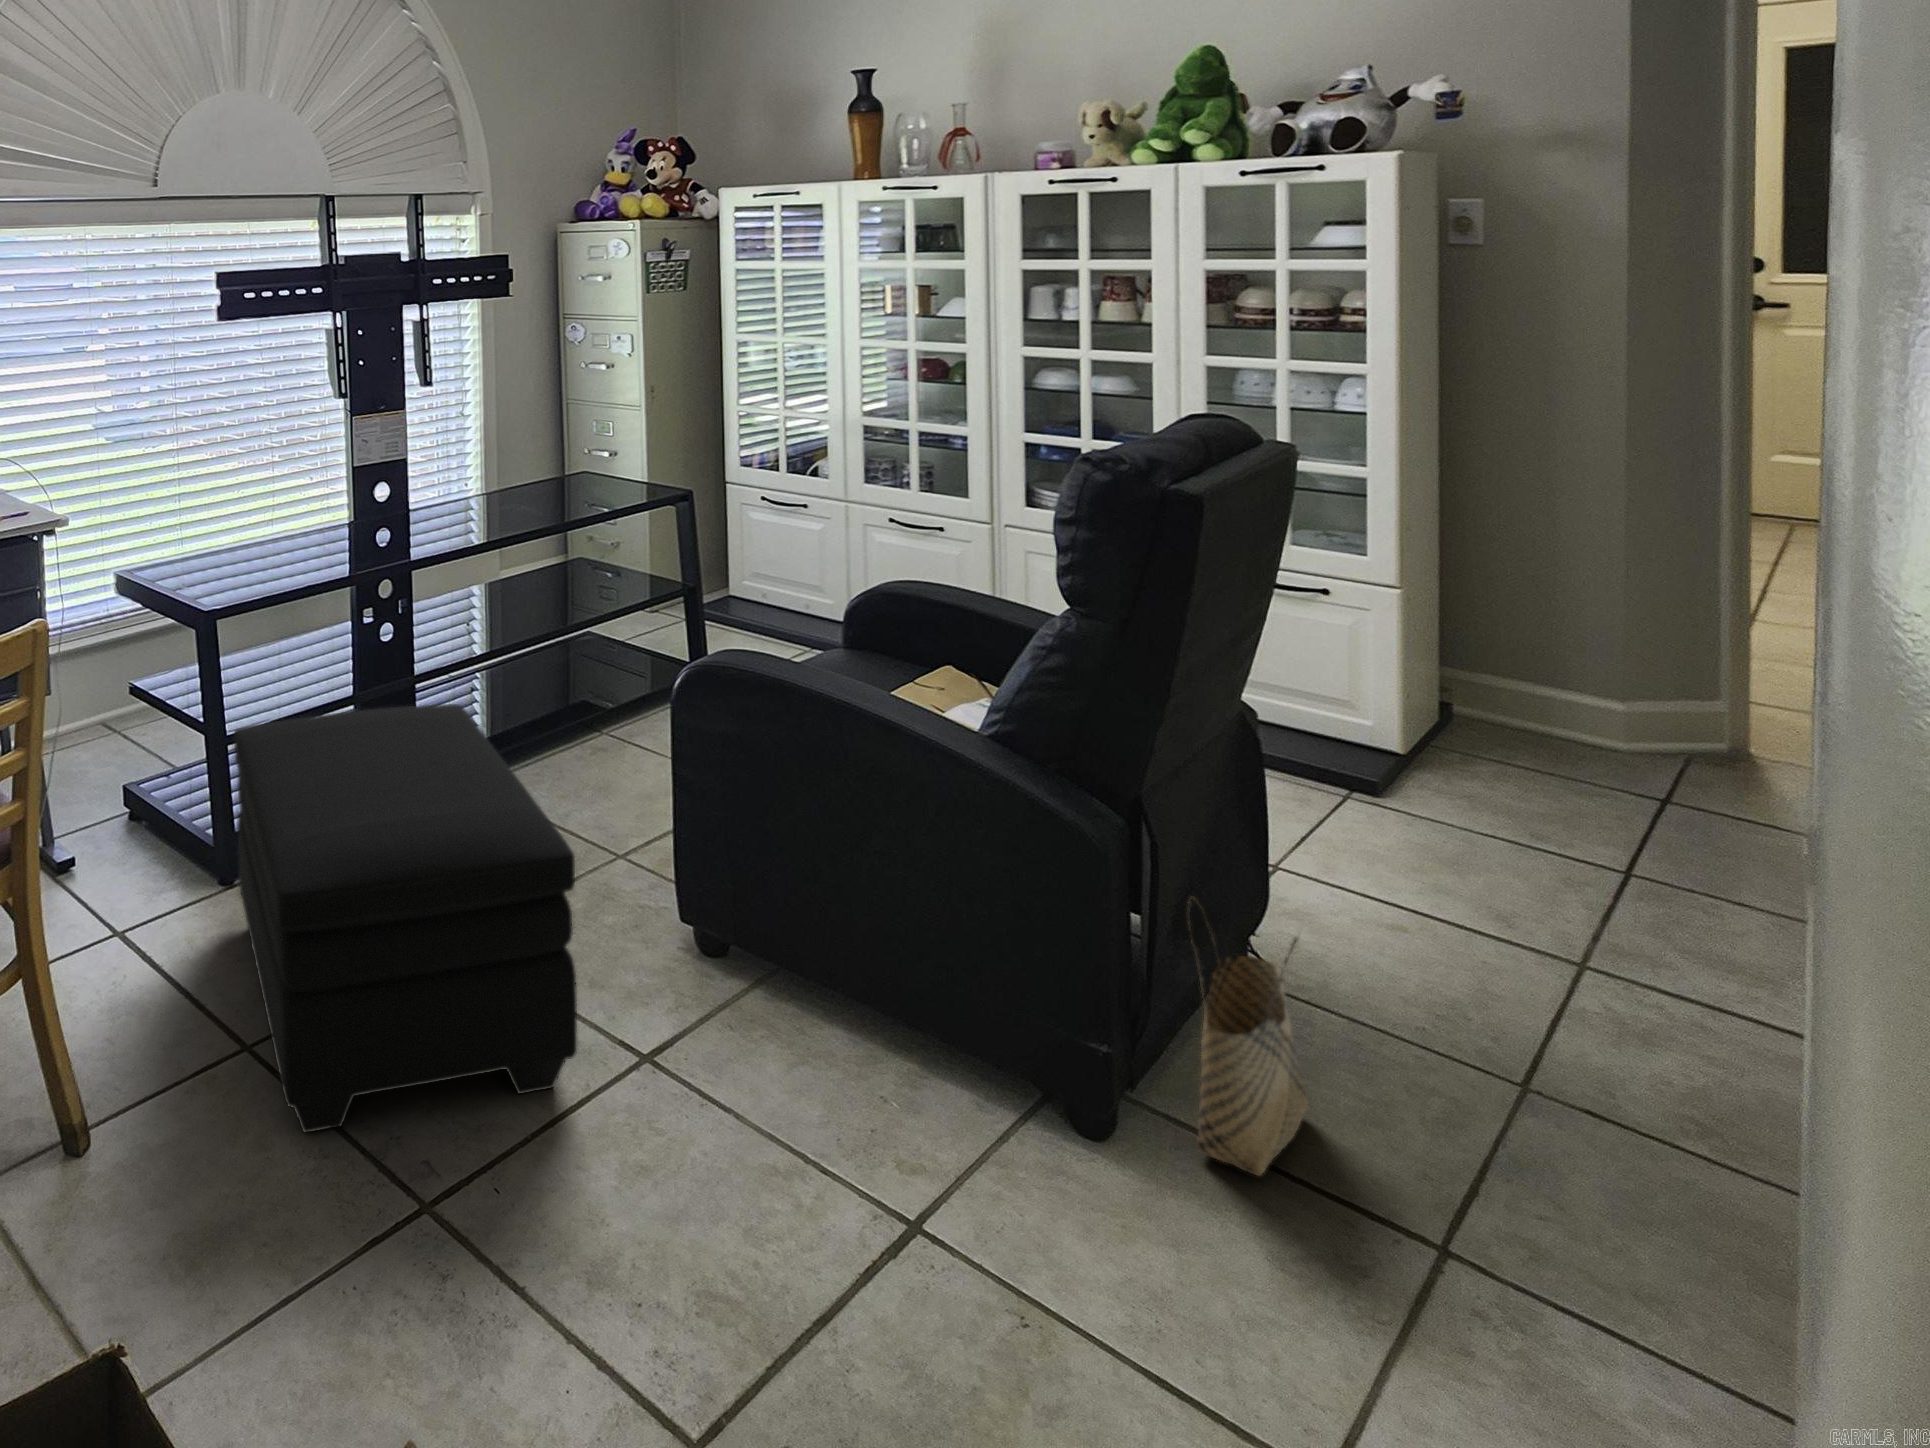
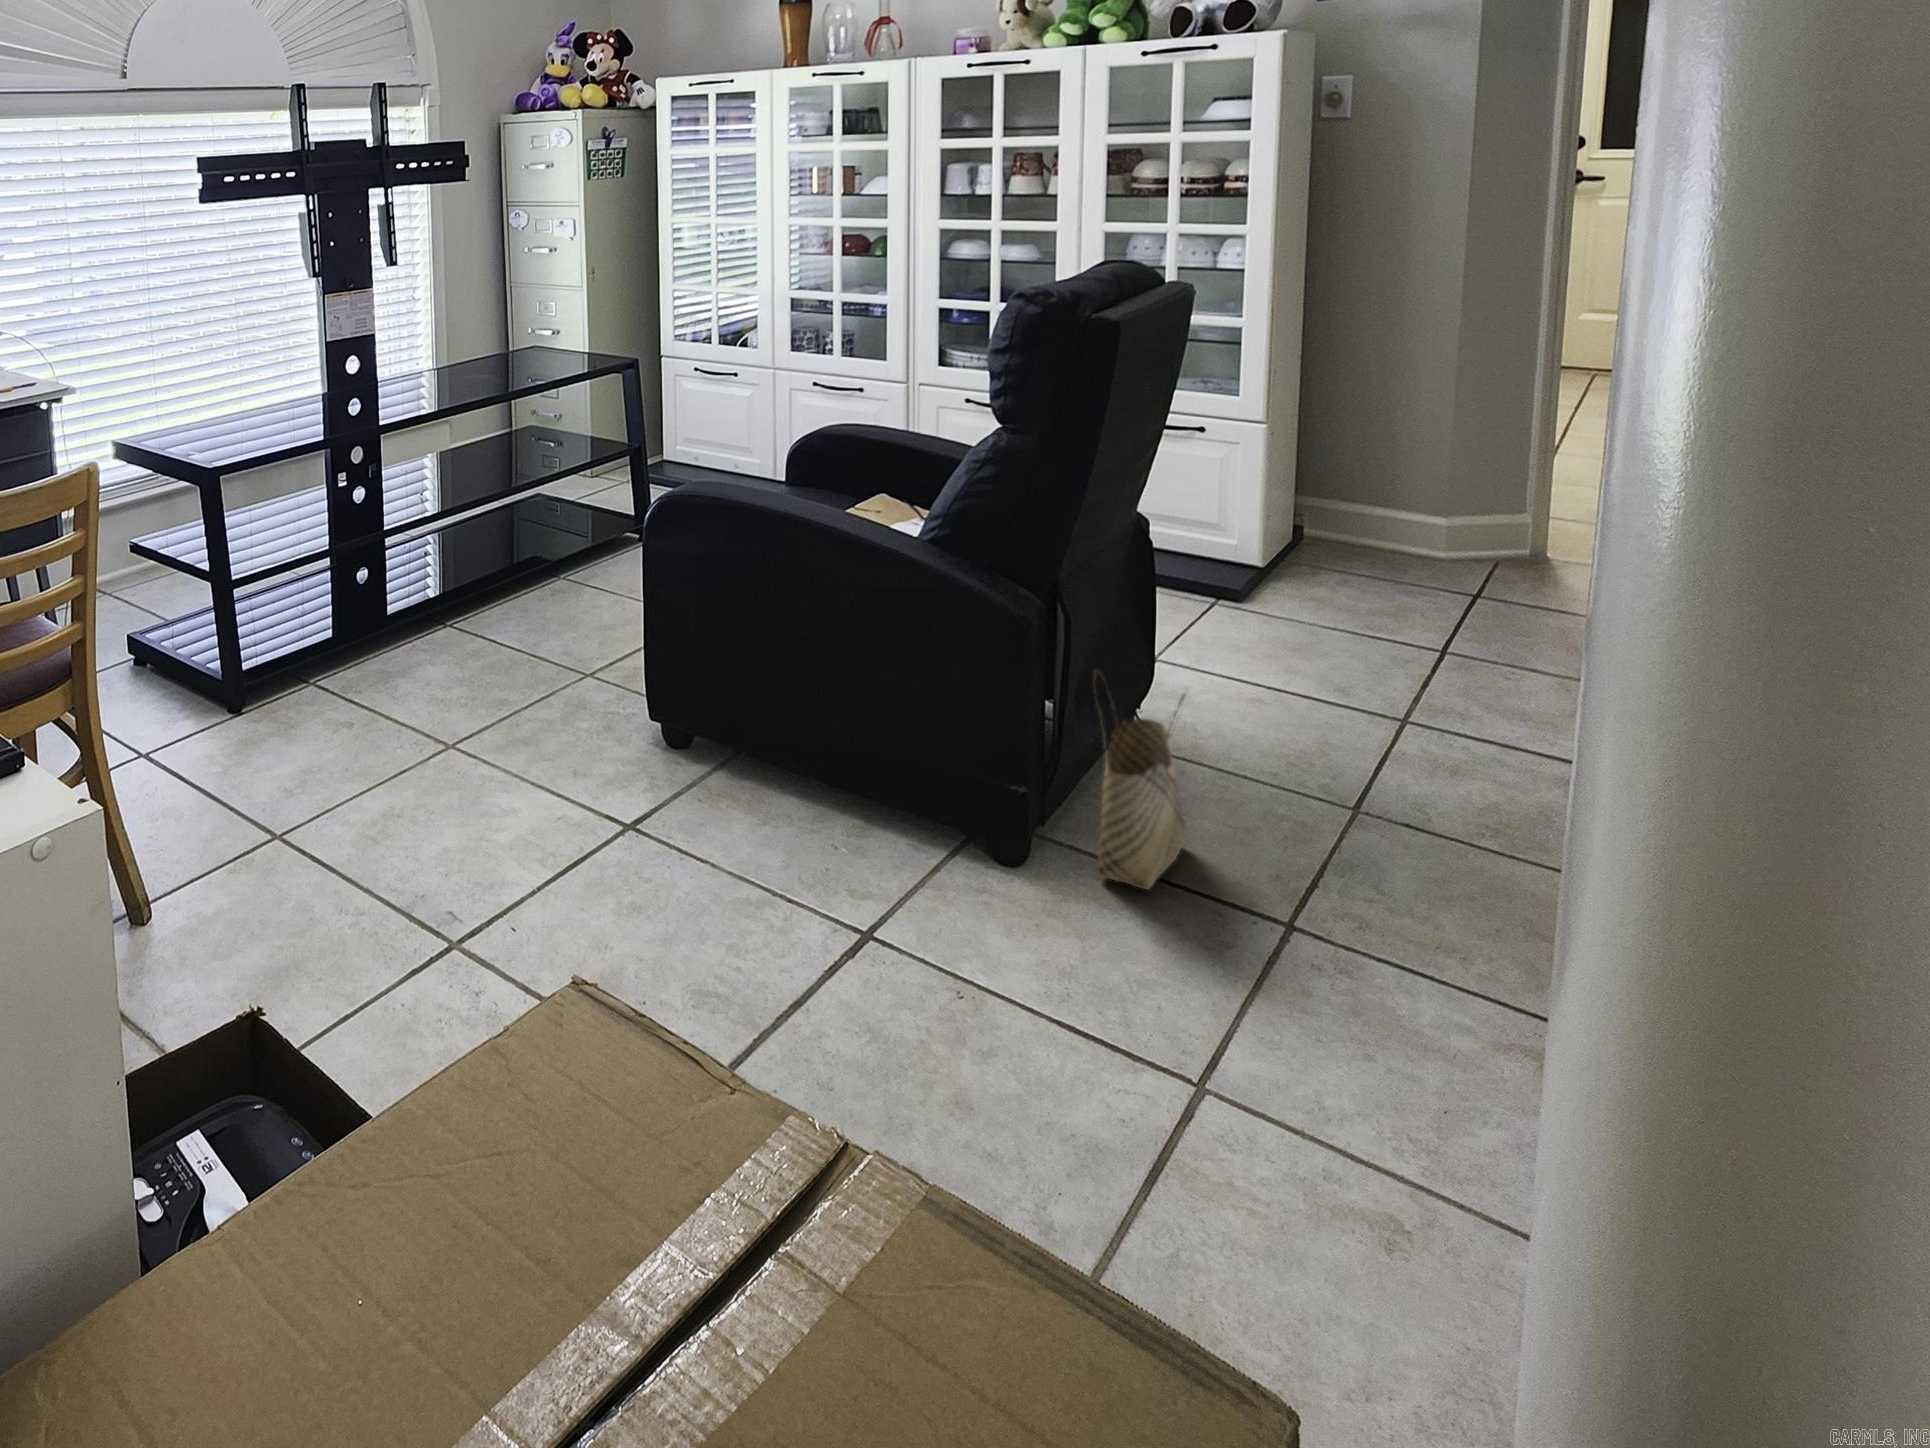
ottoman: present [234,704,577,1132] -> none [244,544,574,903]

